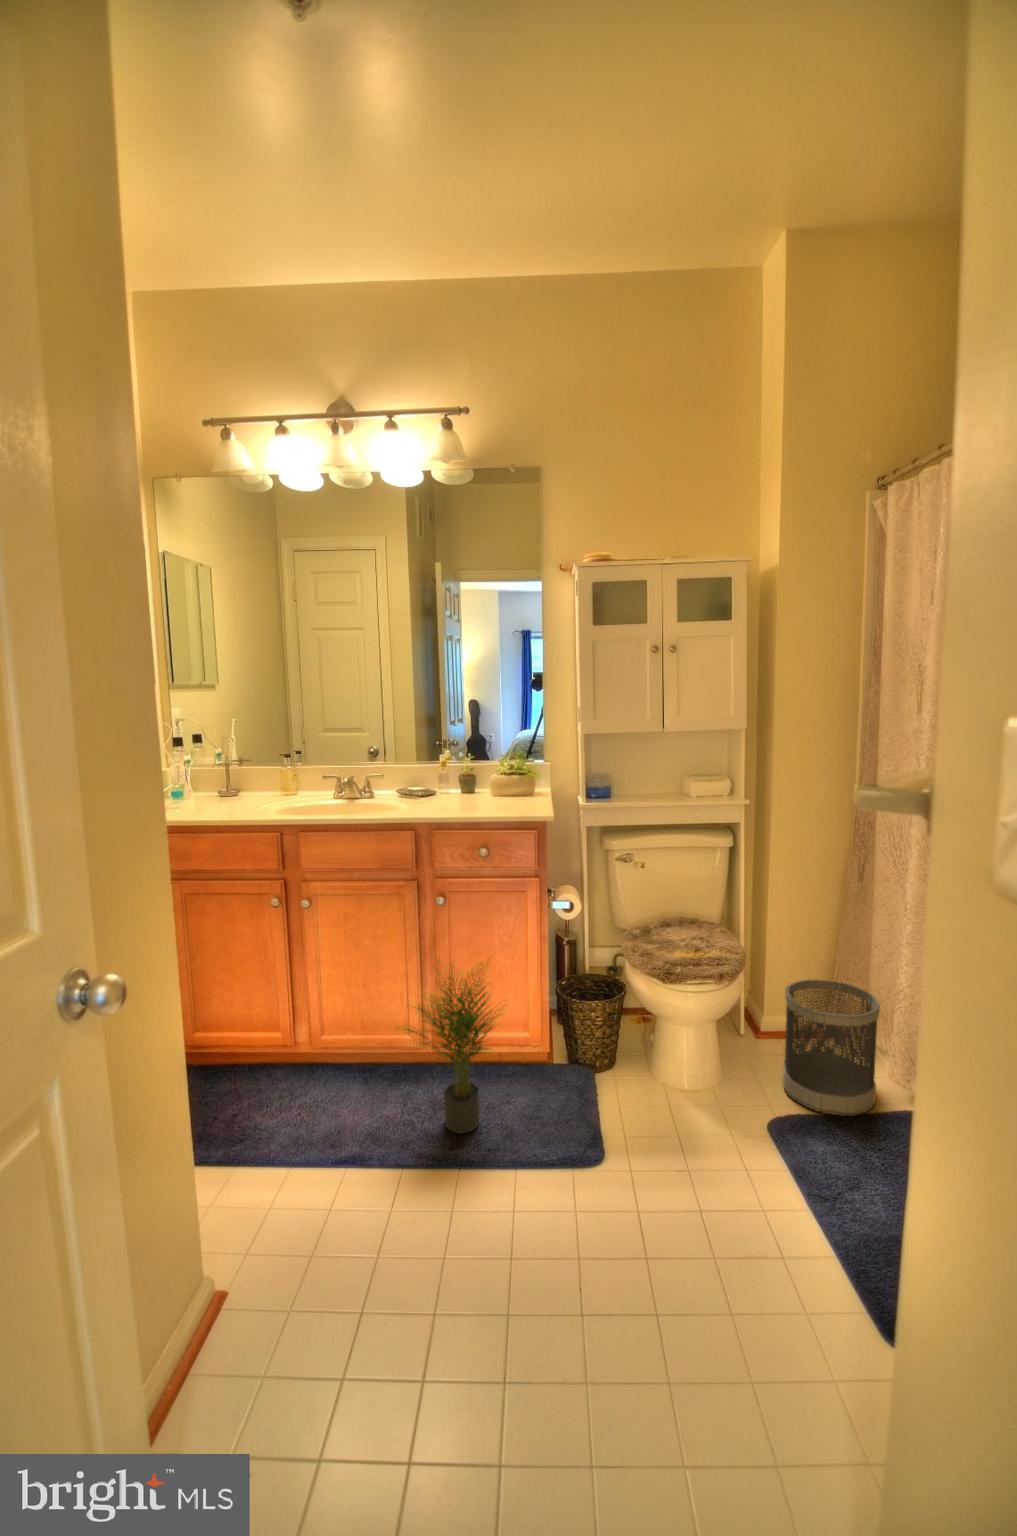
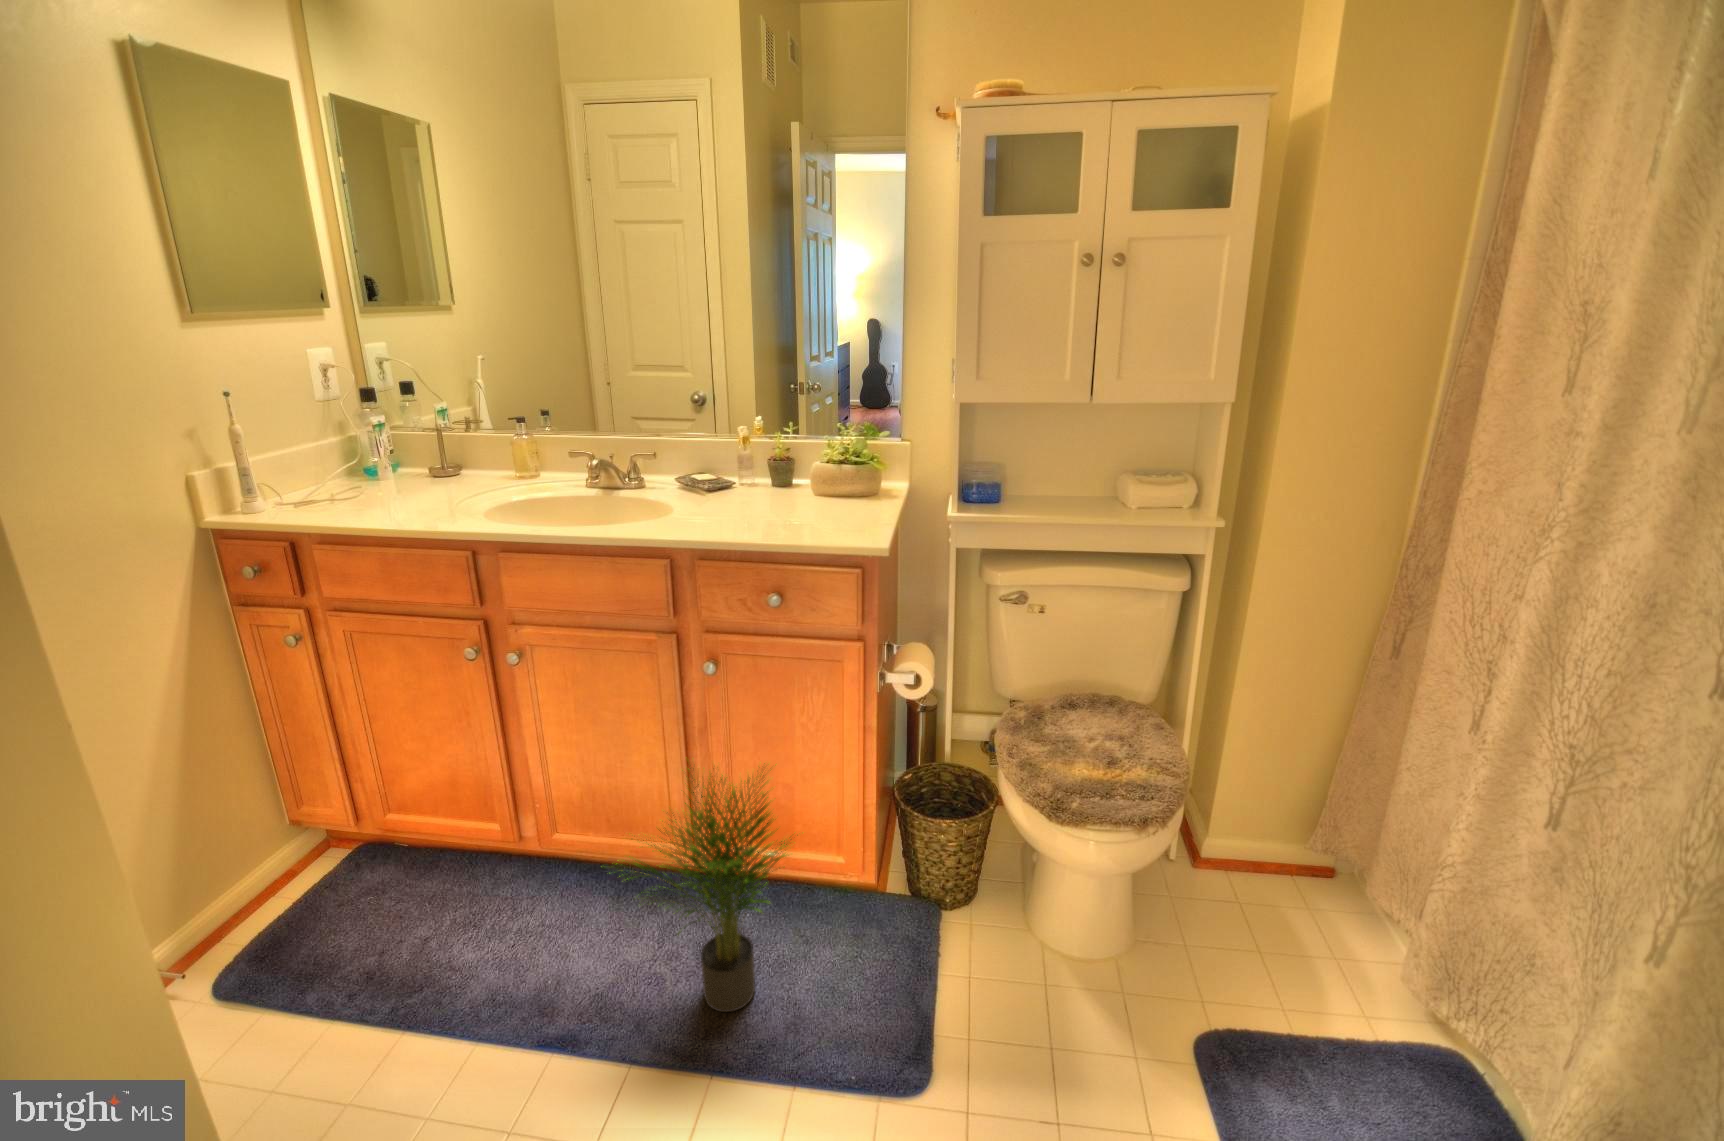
wastebasket: present [782,979,880,1116] -> none [1227,812,1409,1041]

